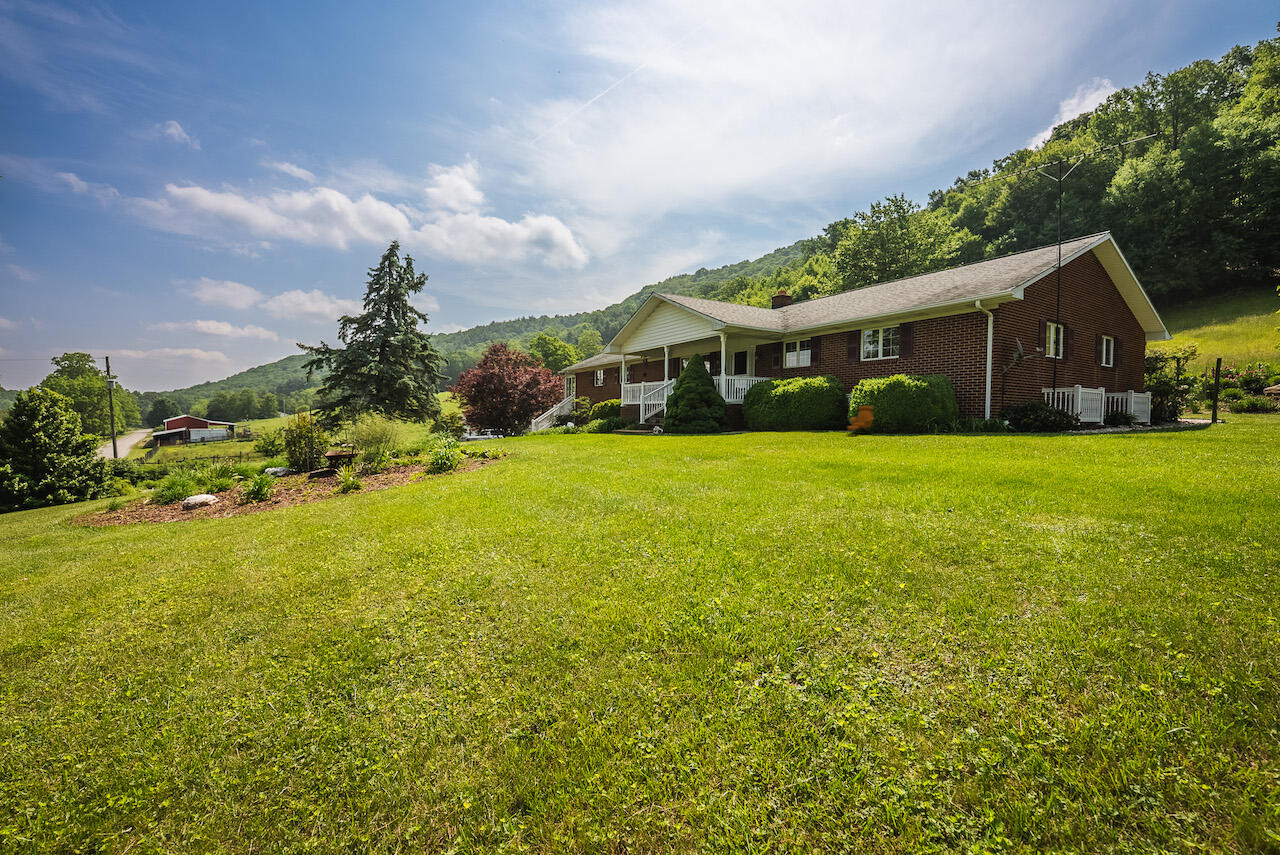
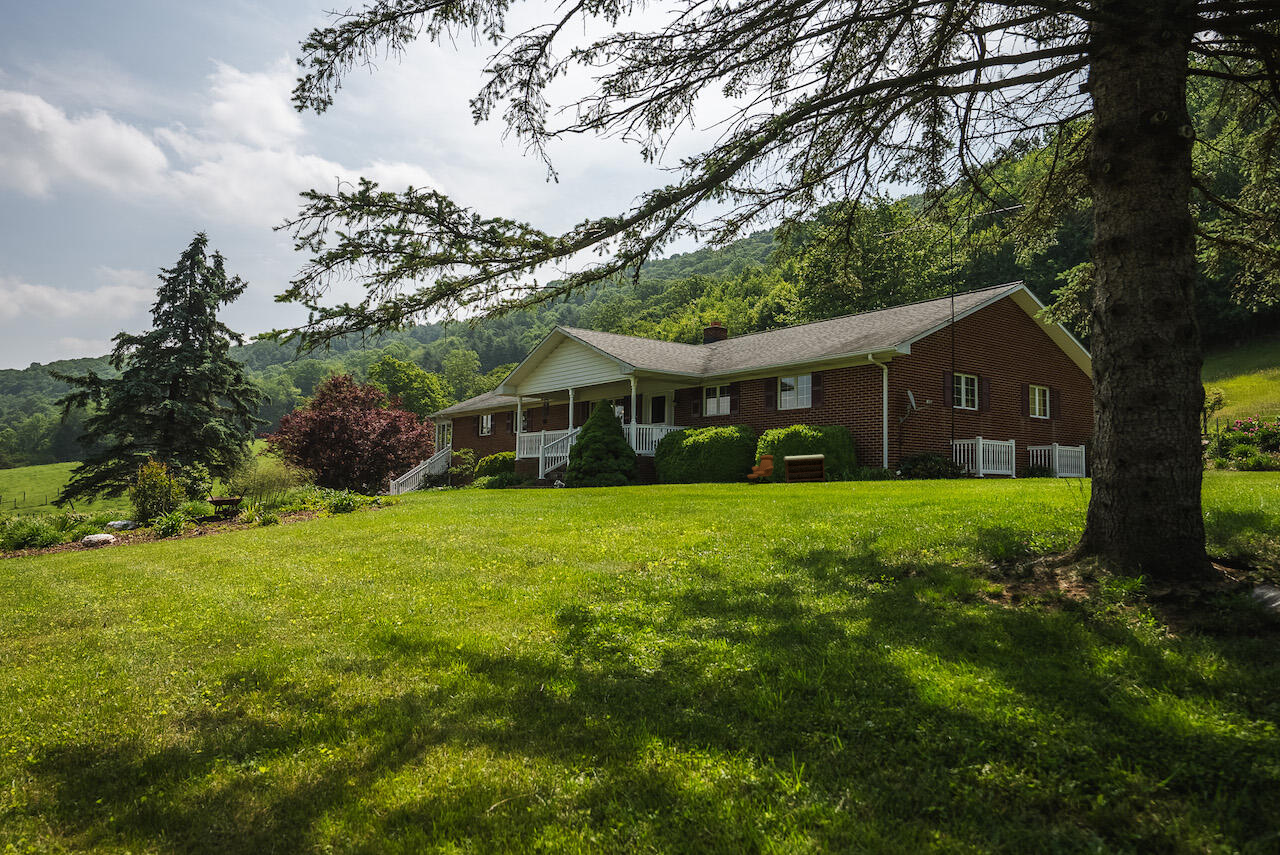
bench: none [885,406,934,435] -> present [783,454,825,483]

